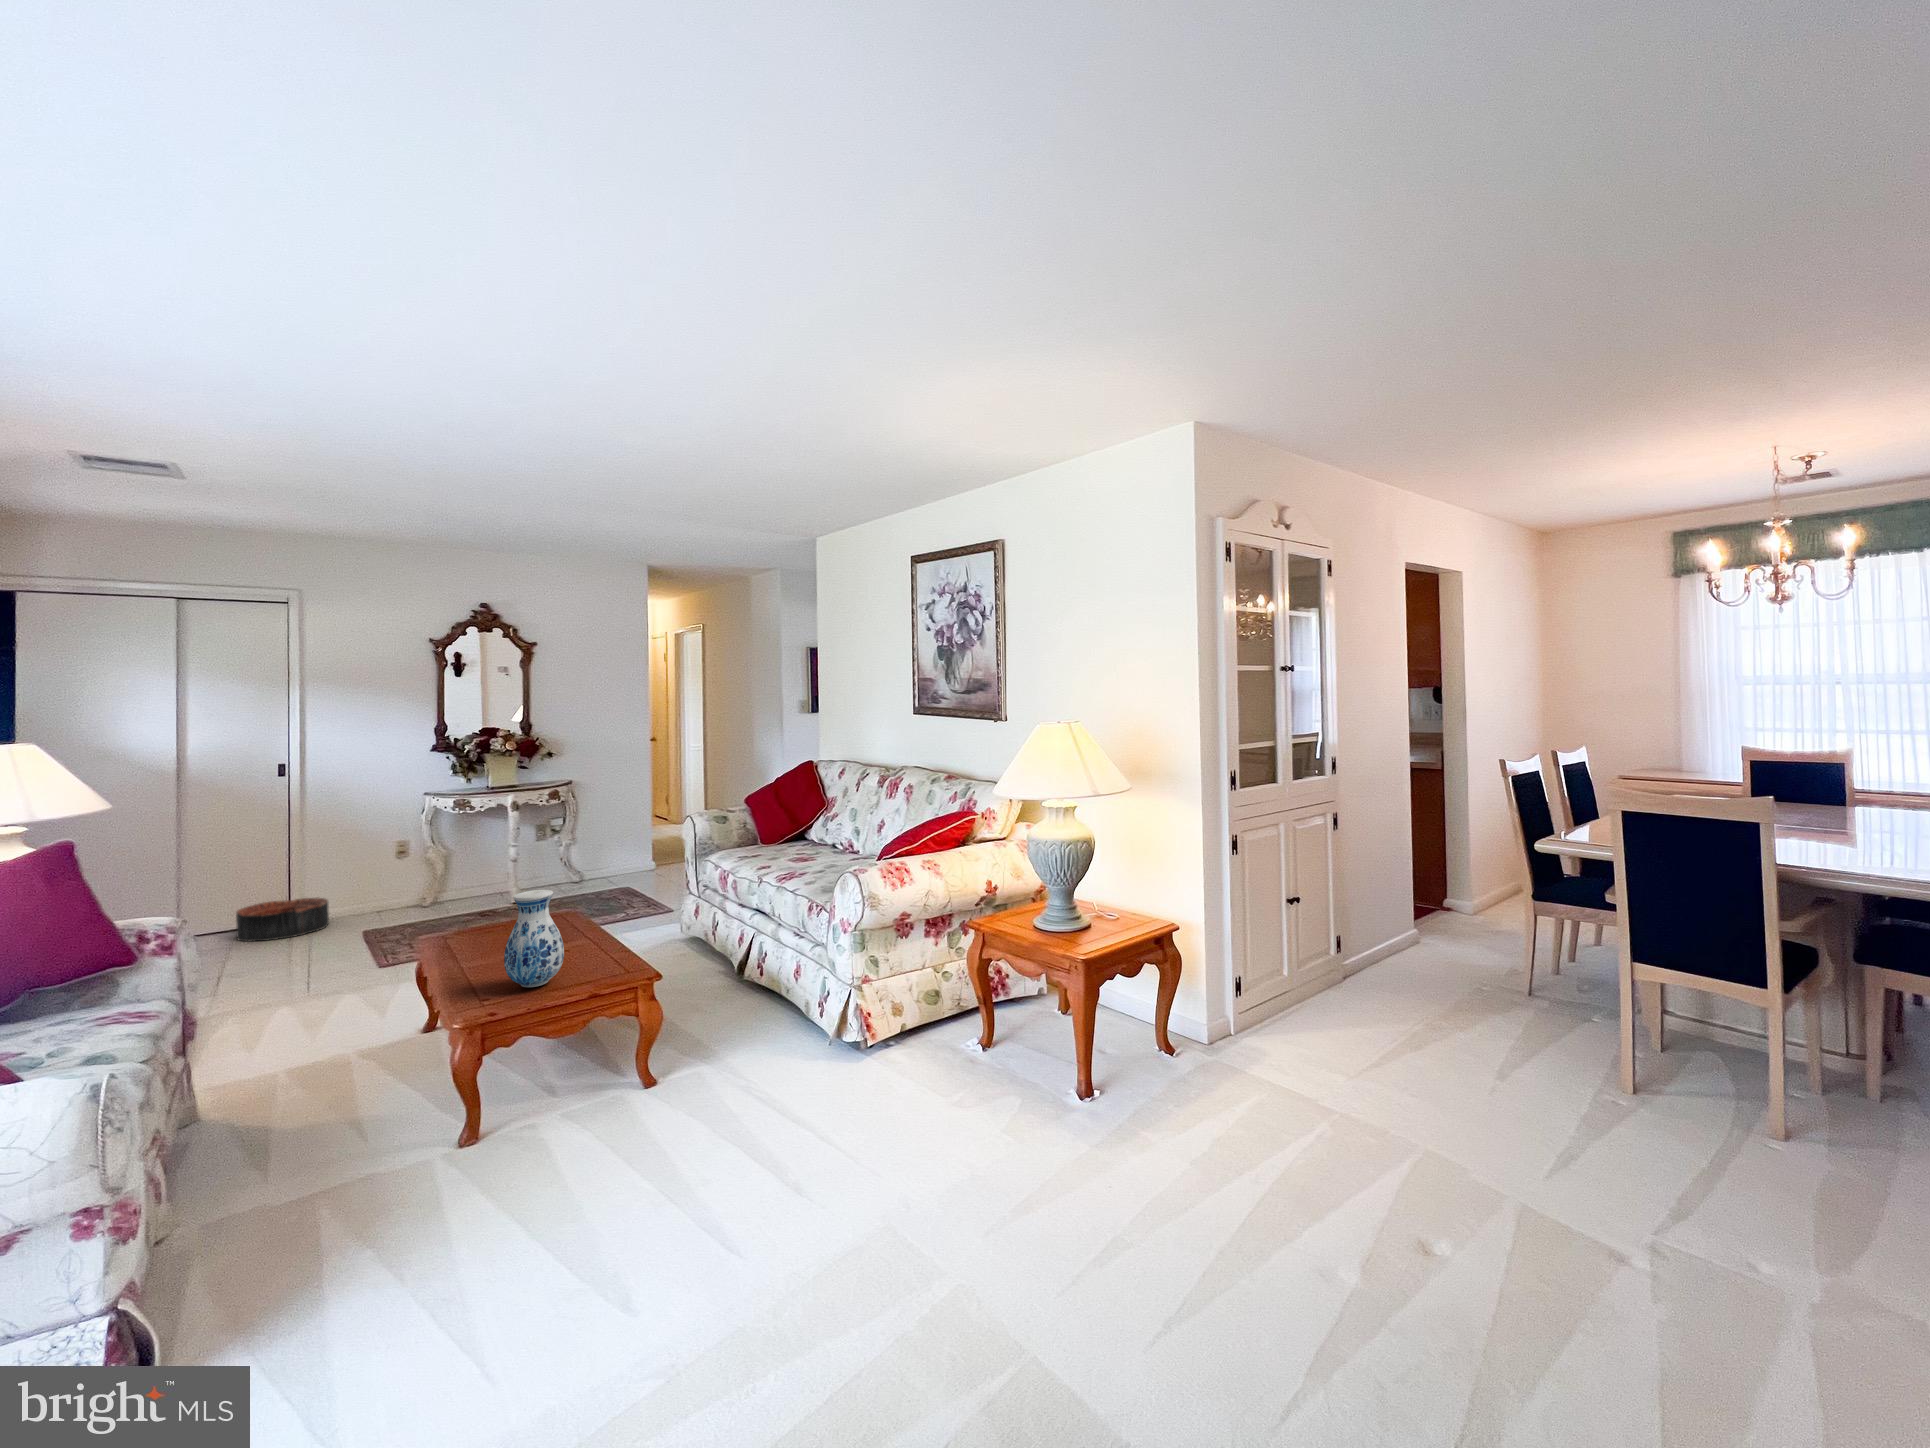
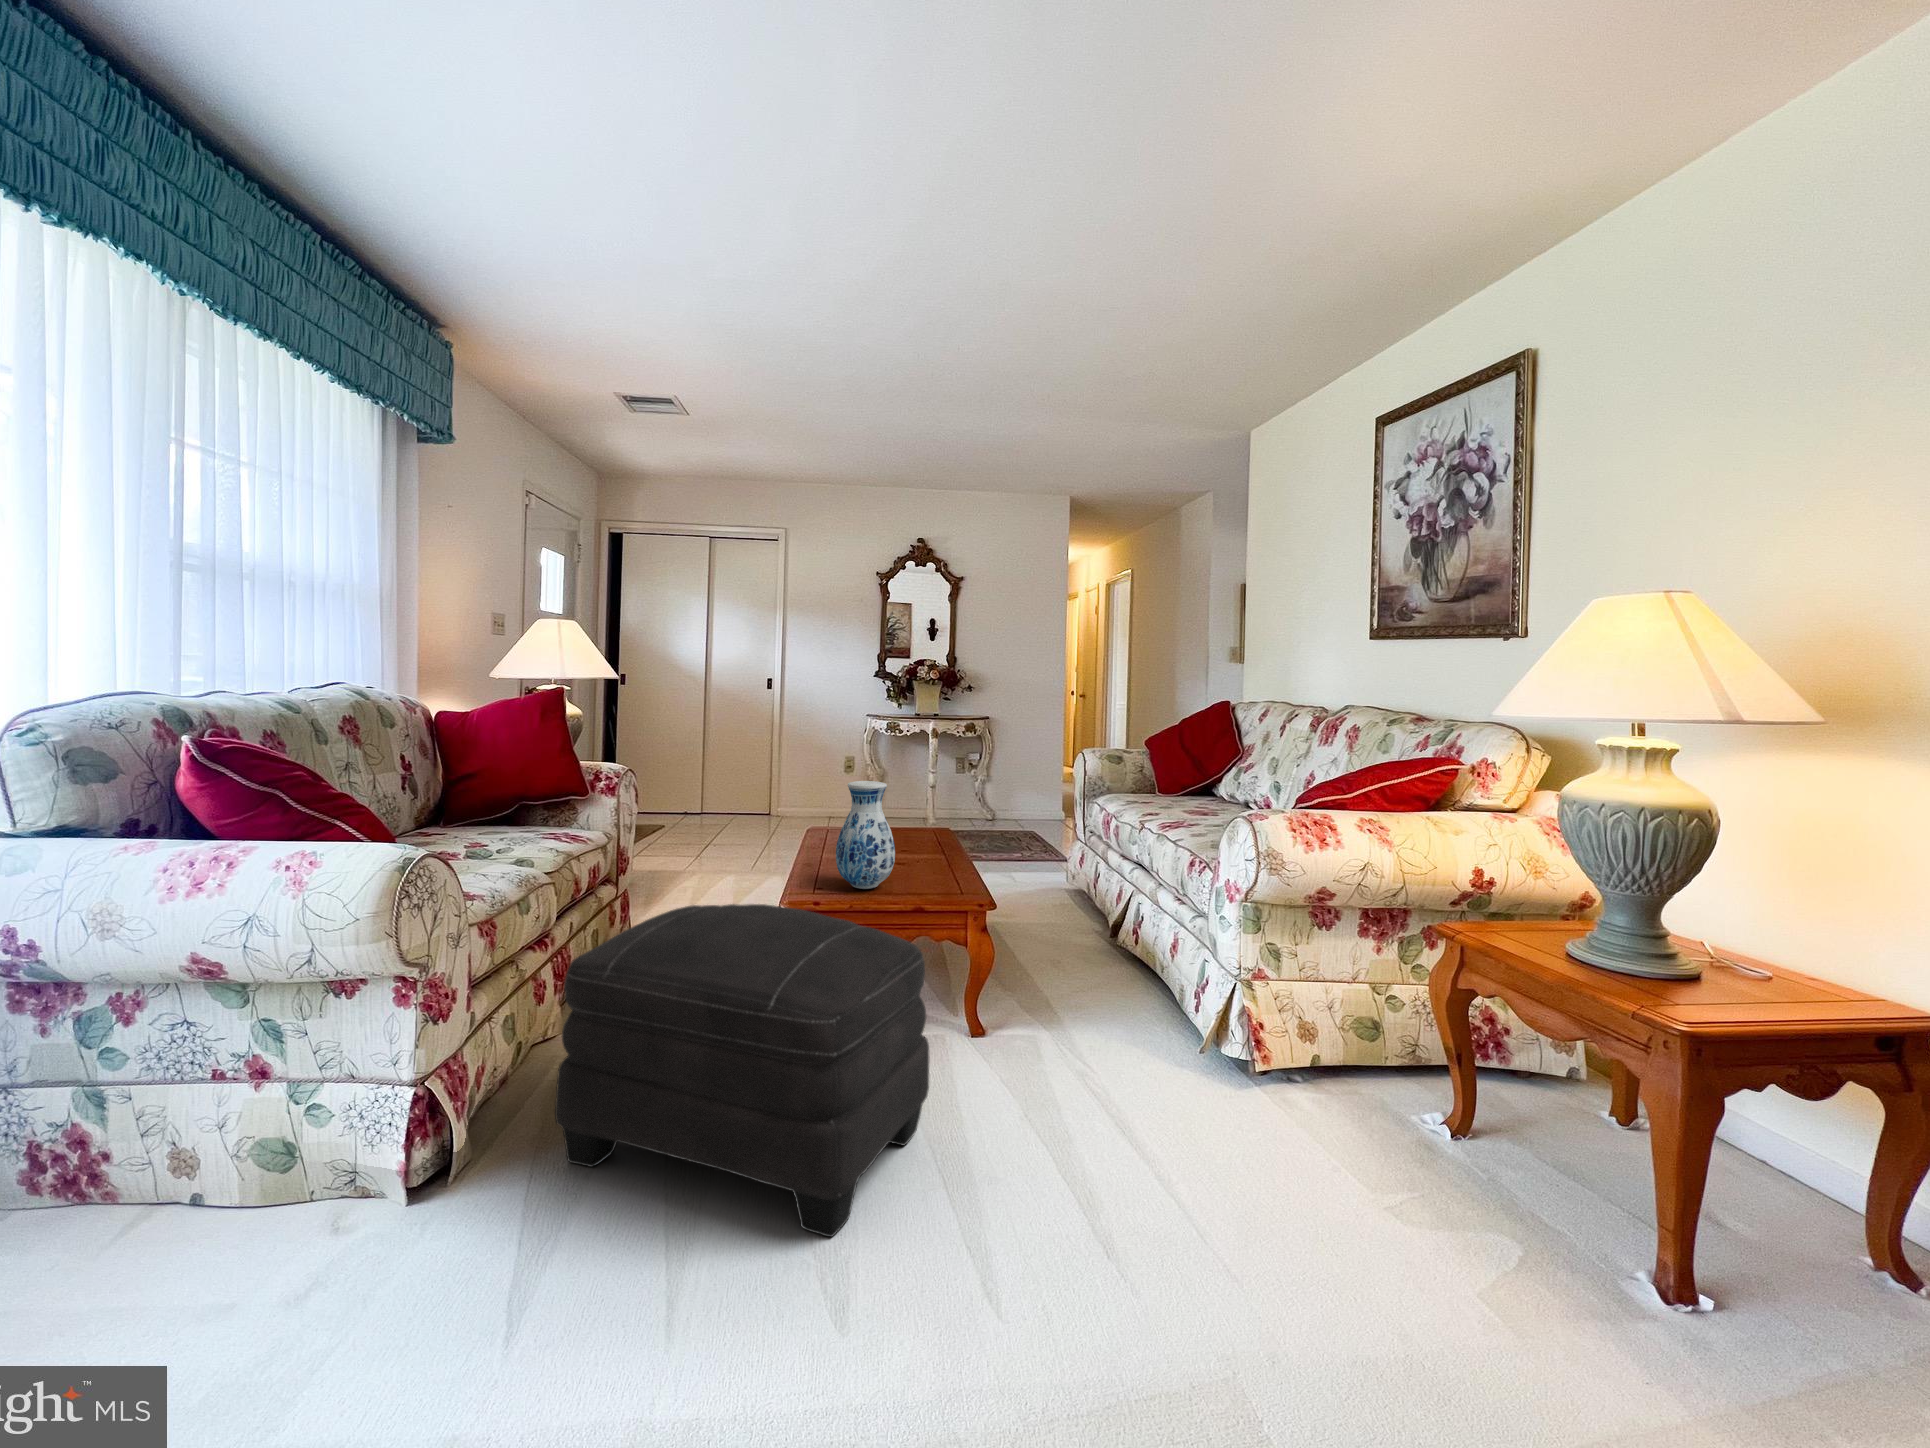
basket: present [236,898,329,942] -> none [726,795,789,827]
ottoman: none [286,1020,643,1308] -> present [555,904,930,1237]

